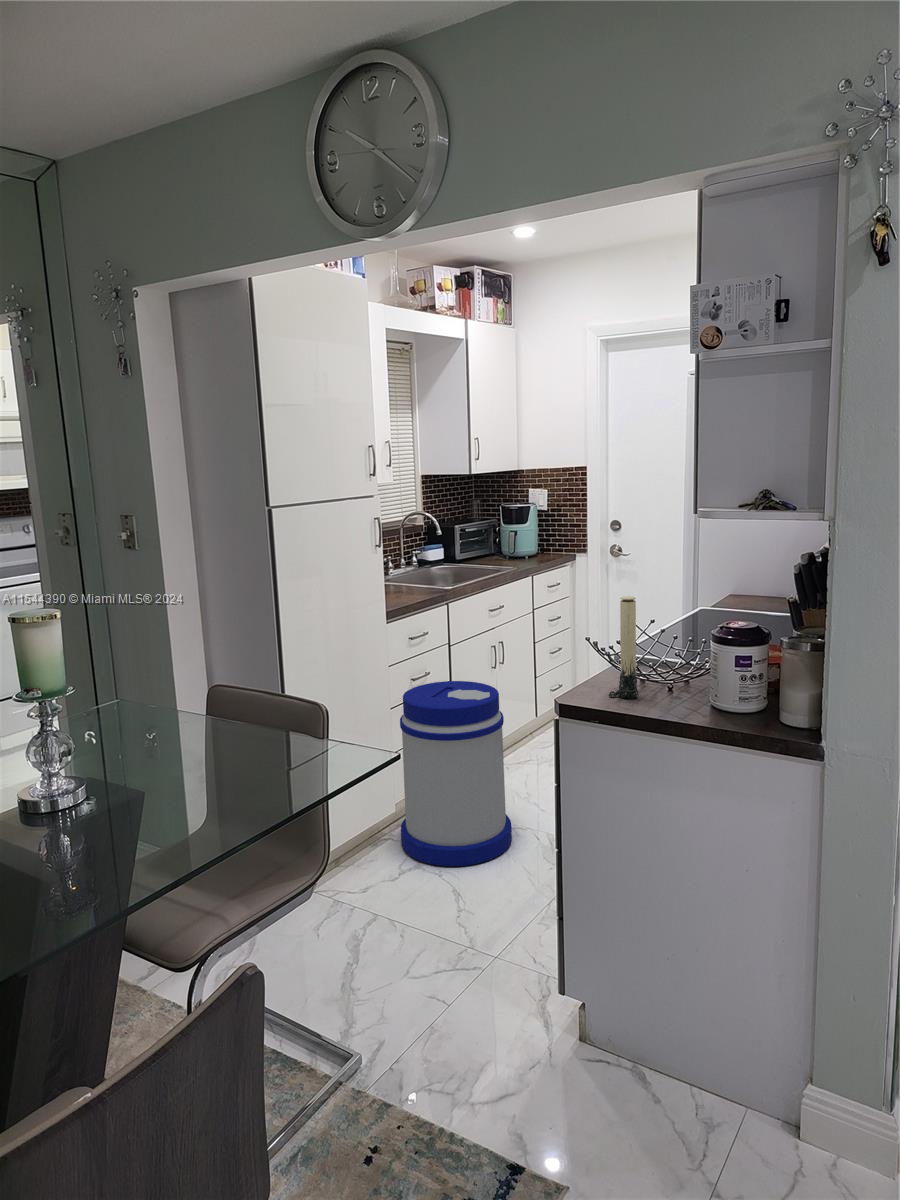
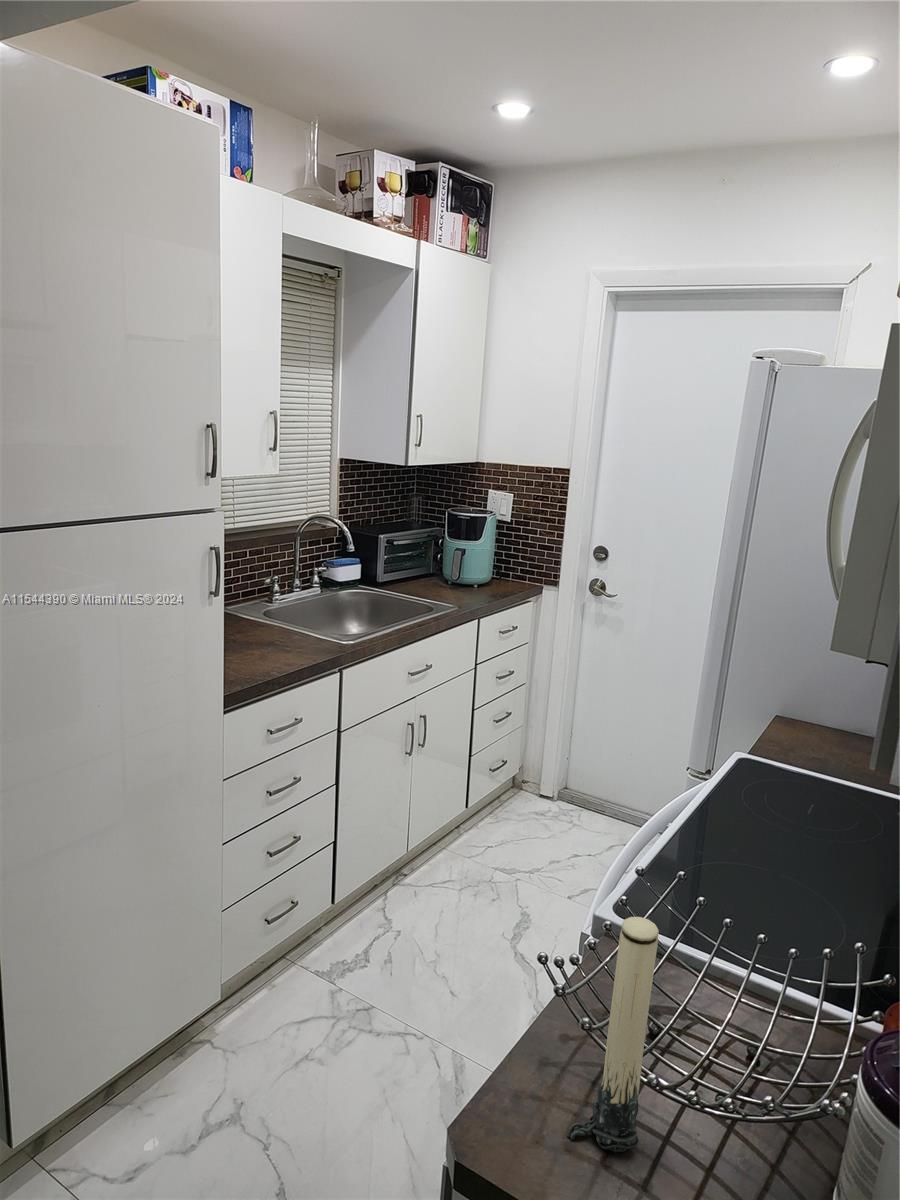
trash can: present [400,681,512,866] -> none [219,807,396,1128]

